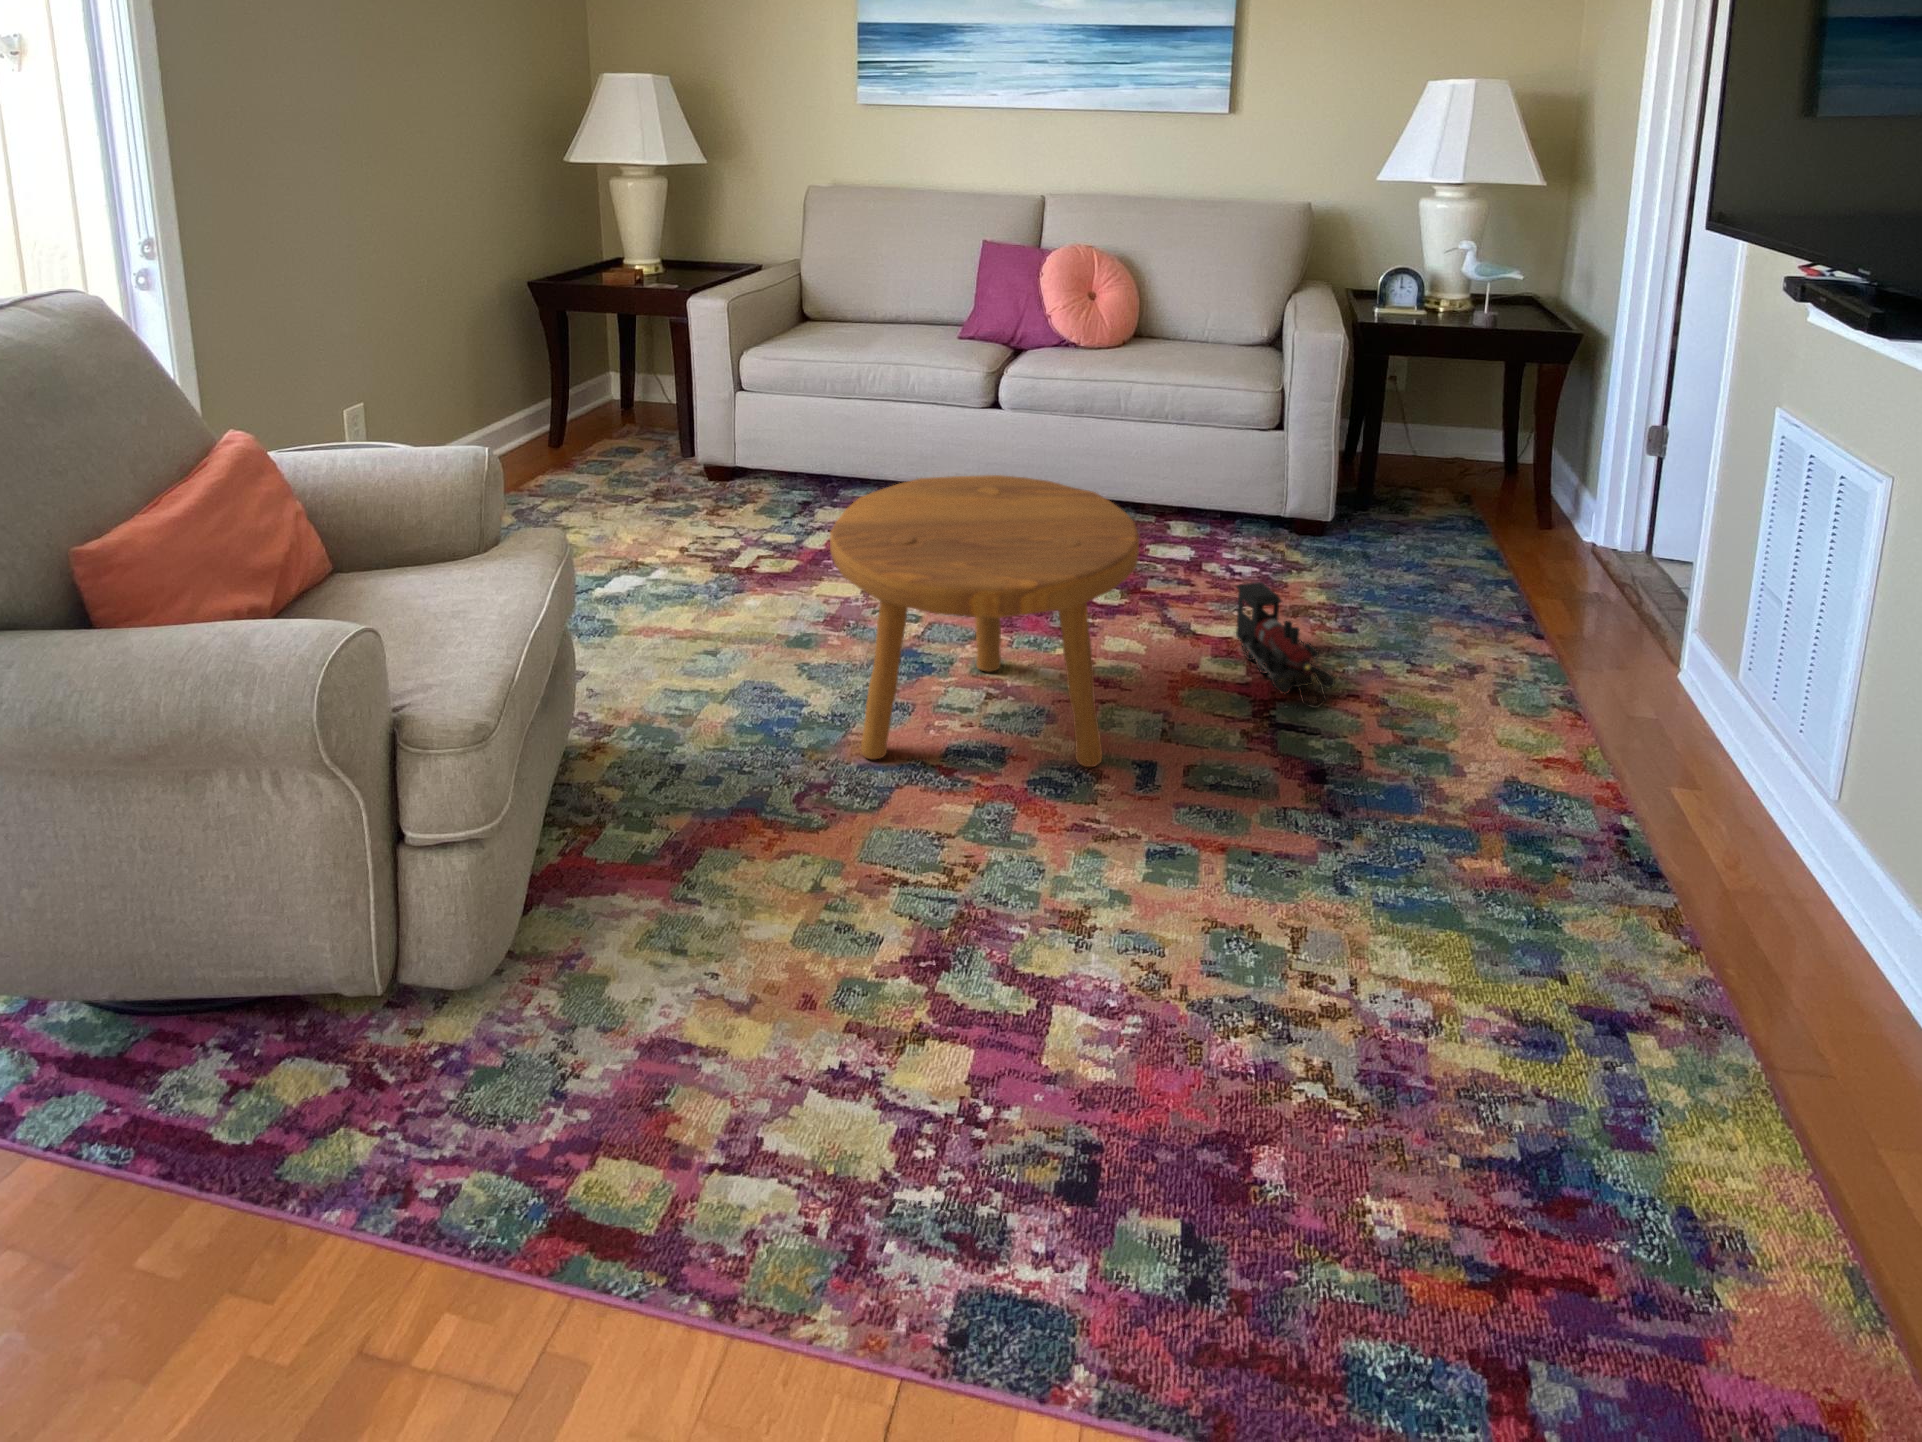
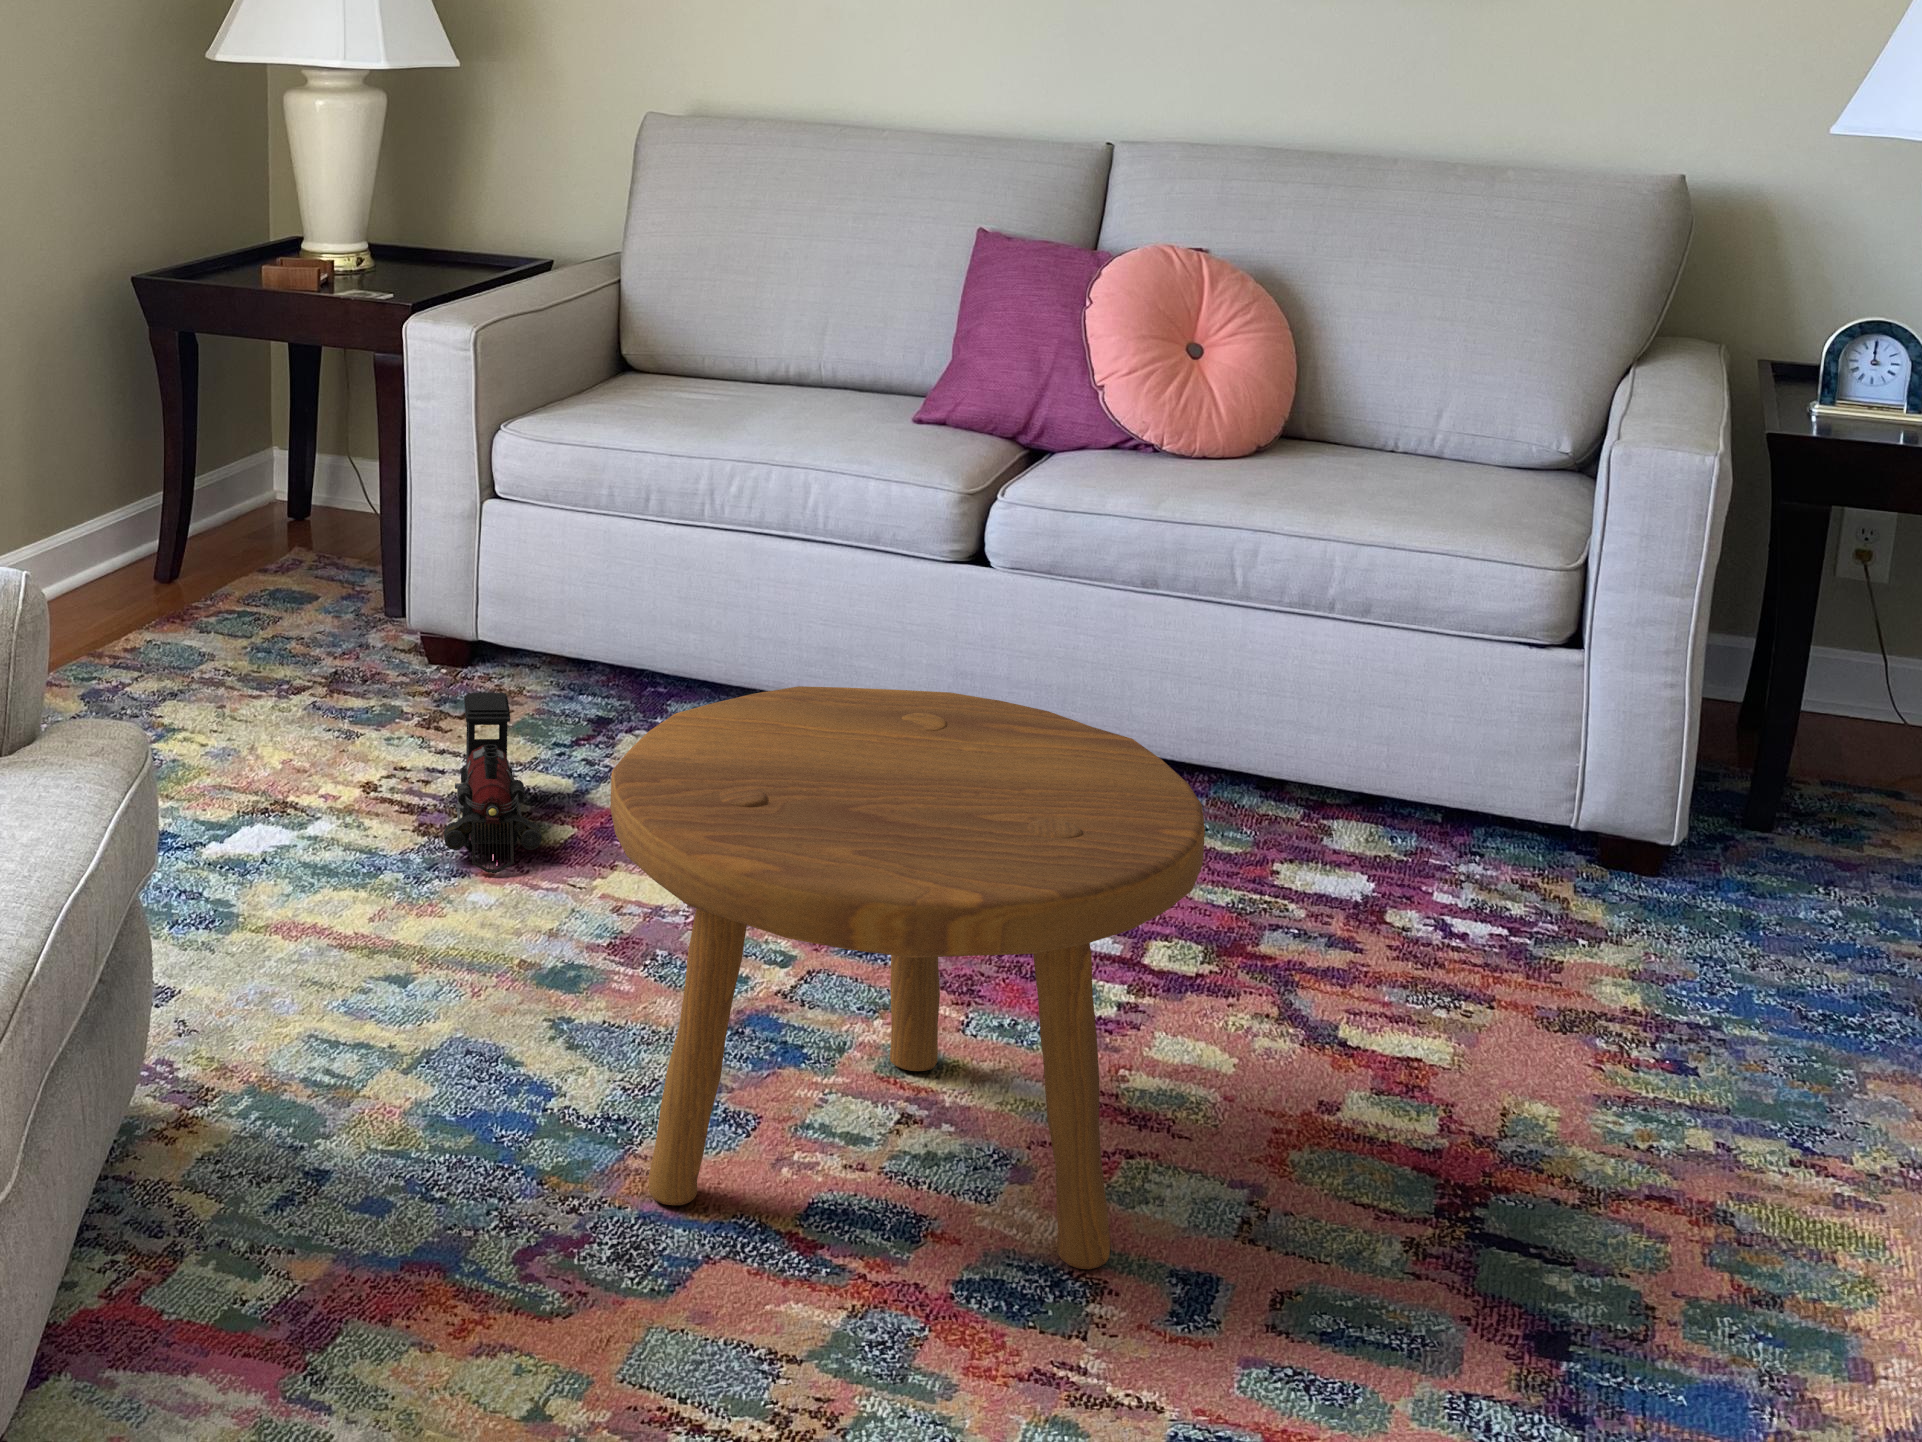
toy train: present [1236,582,1335,708] -> present [444,693,542,874]

